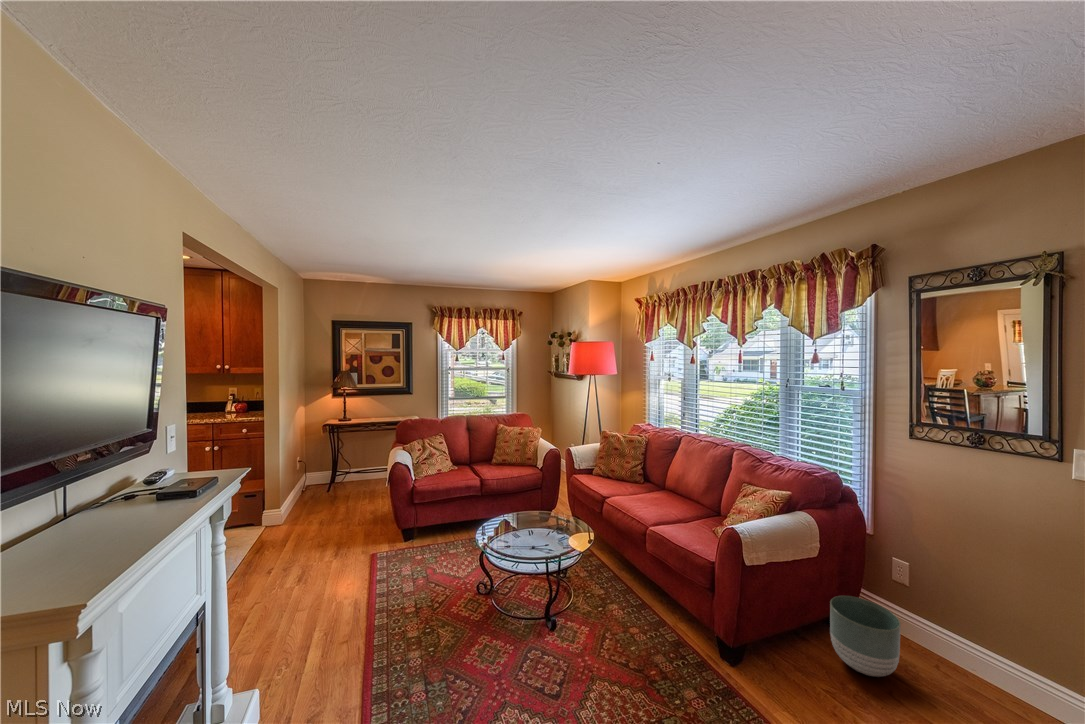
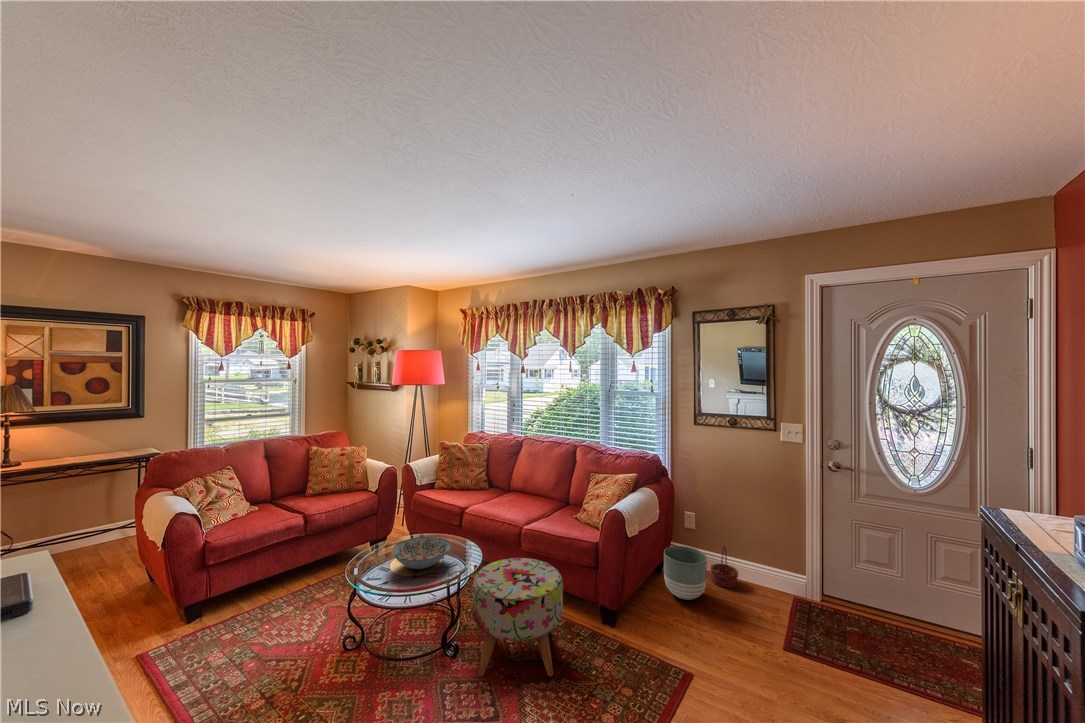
decorative bowl: none [516,513,568,542] -> present [392,537,451,569]
ottoman: none [563,553,657,686] -> present [472,558,563,676]
basket: none [924,621,979,686] -> present [710,546,739,588]

